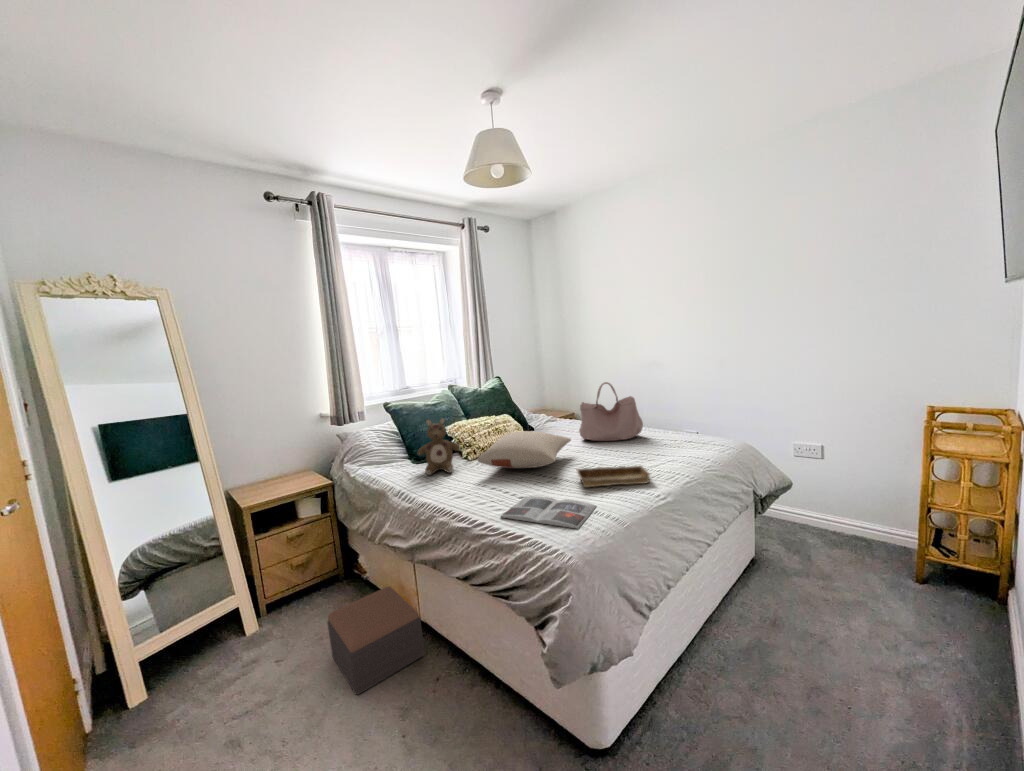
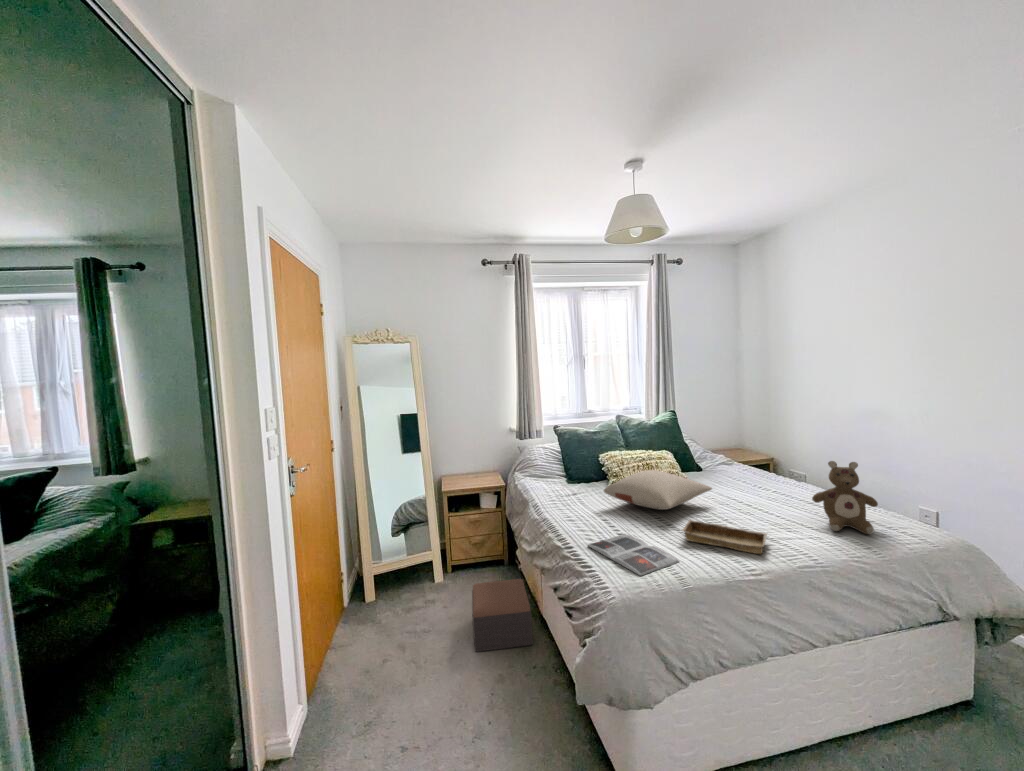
handbag: present [579,382,643,441] -> none [737,432,819,501]
stuffed bear: present [418,418,460,475] -> present [812,461,878,534]

